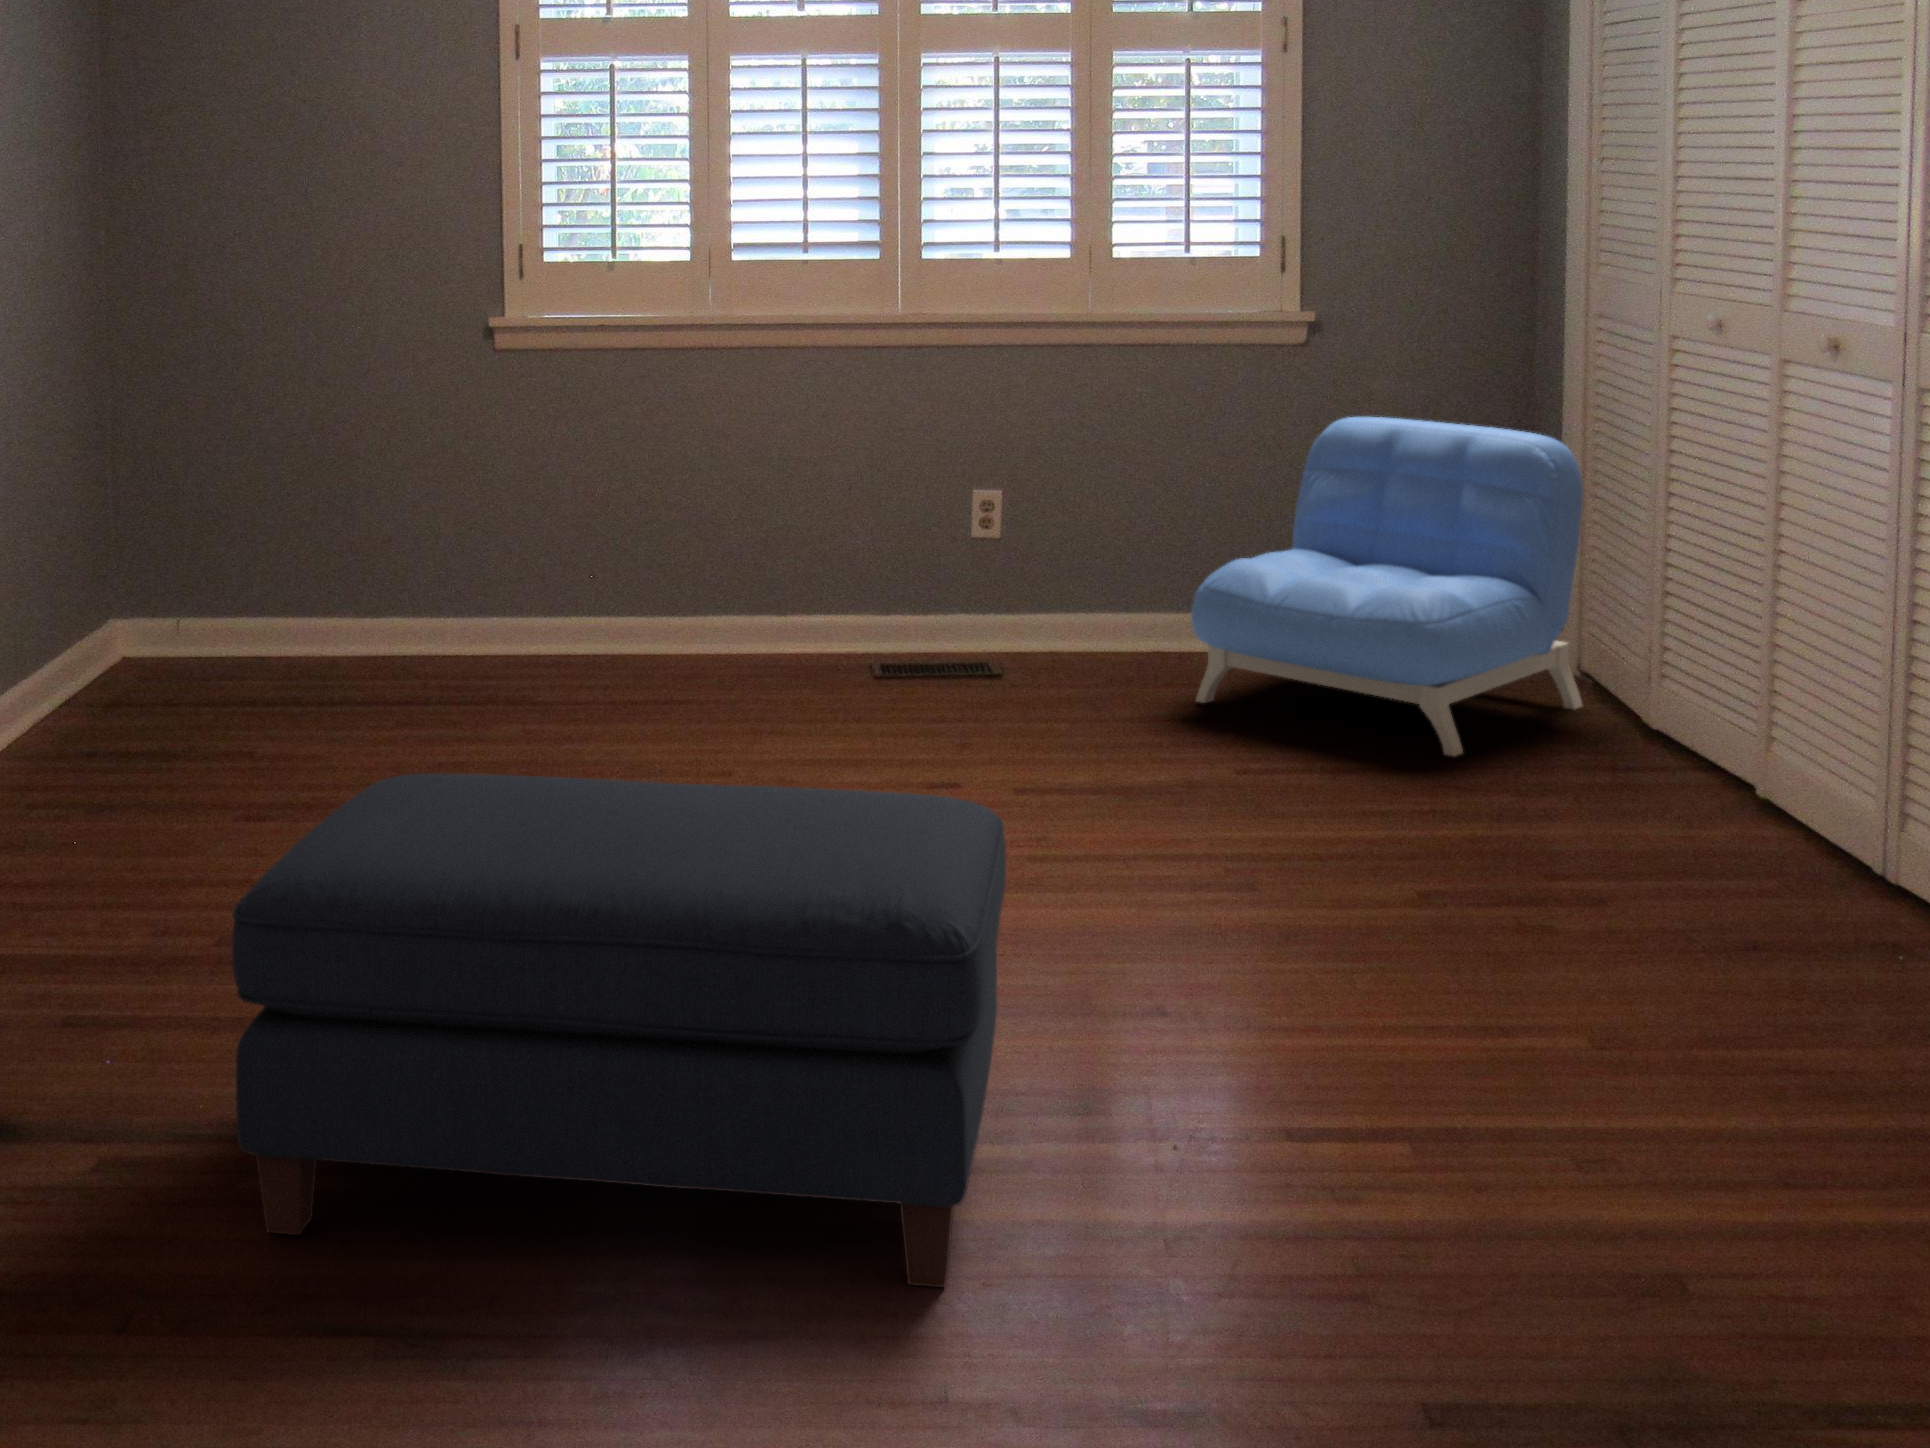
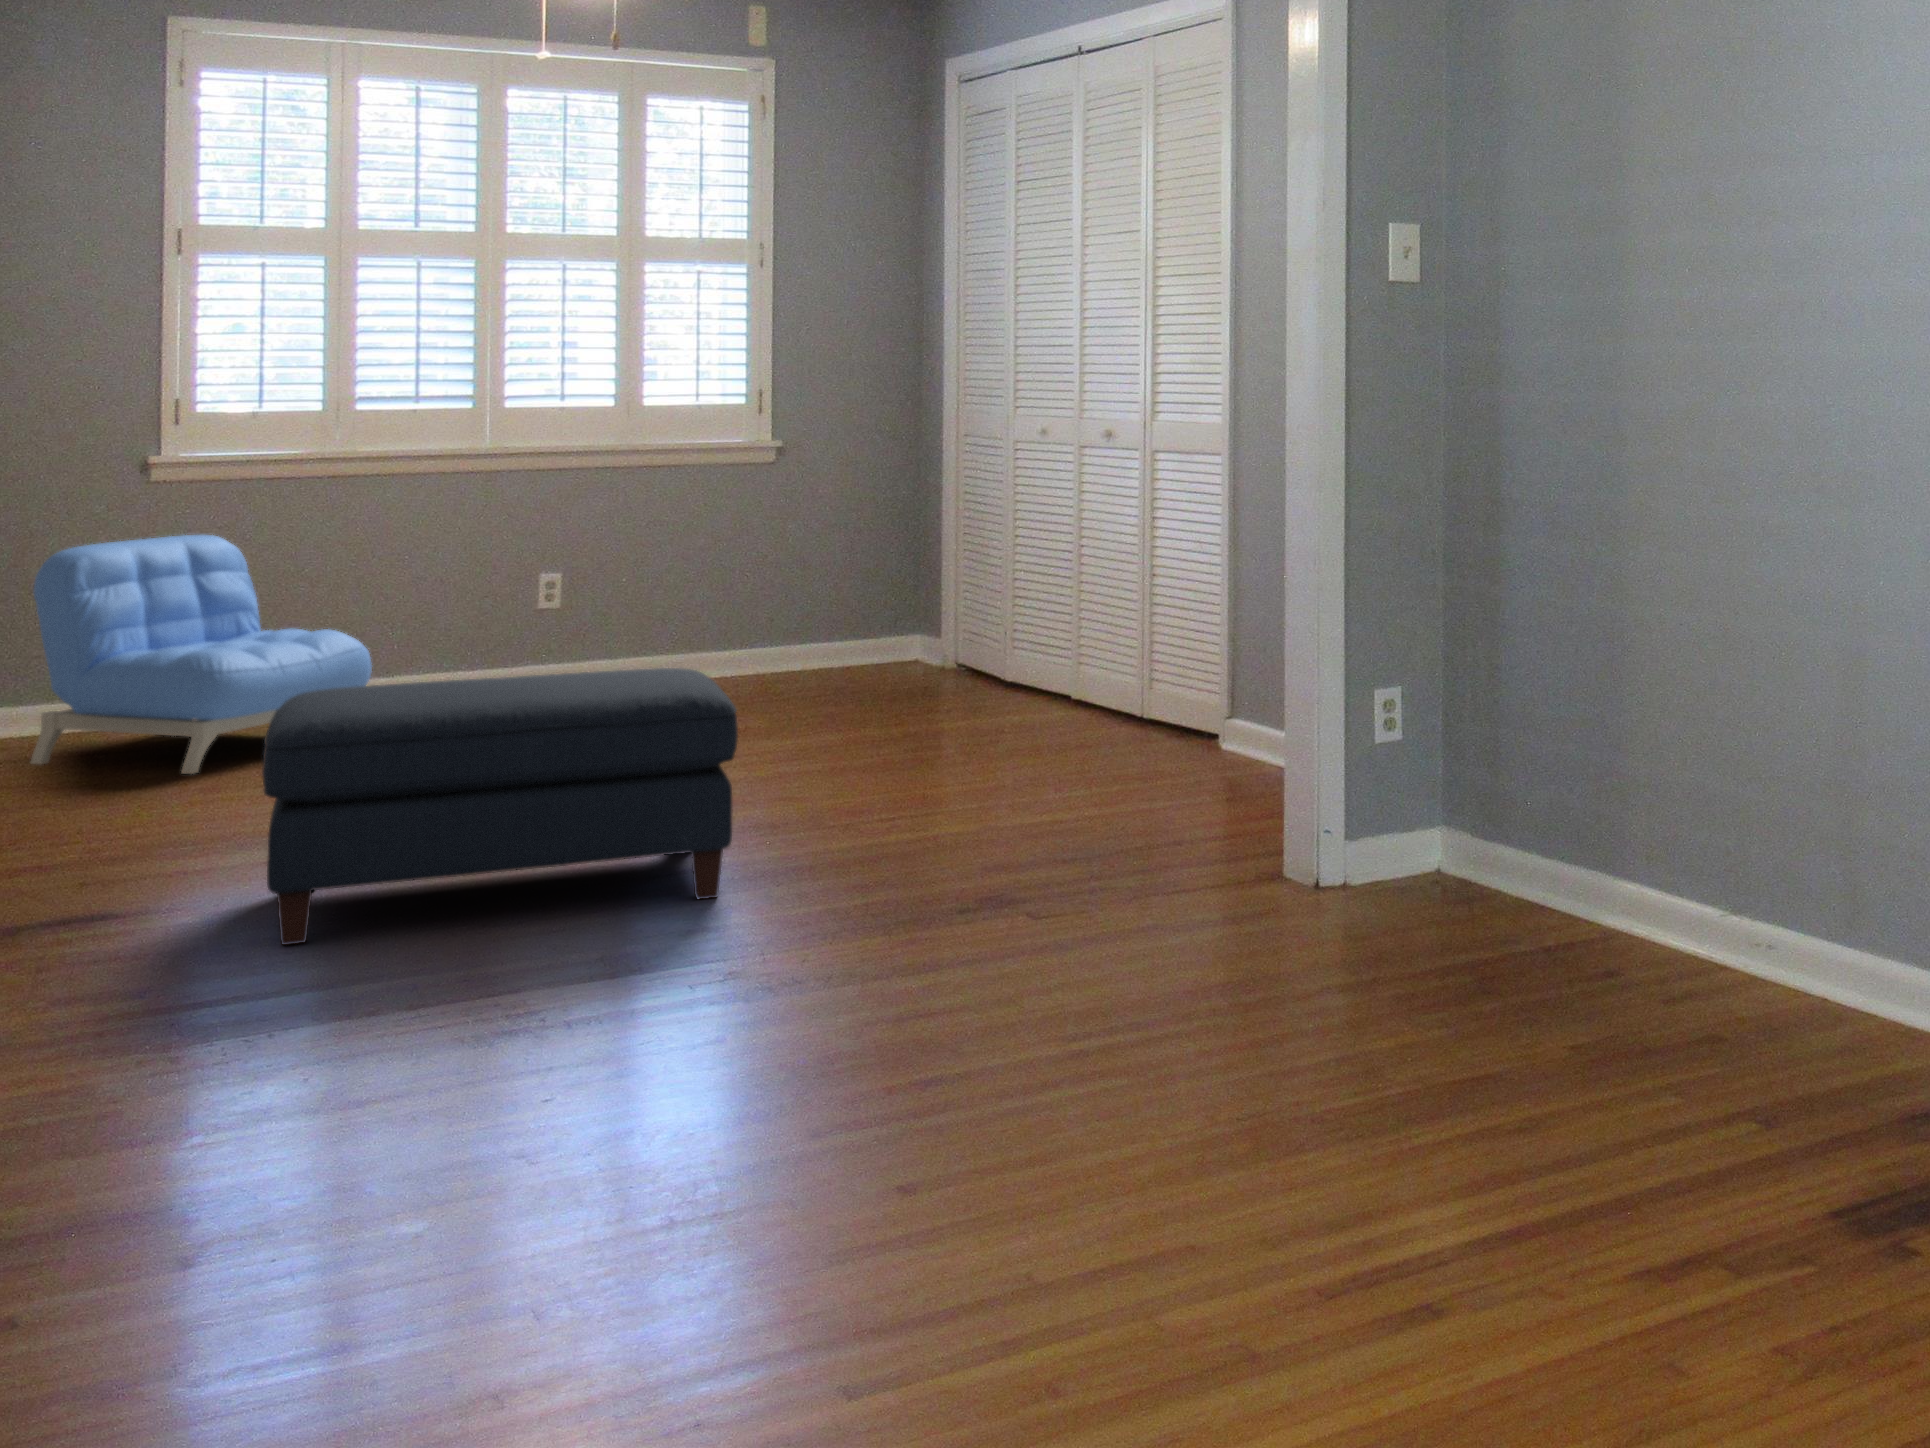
armchair: present [1191,417,1583,756] -> present [31,535,372,774]

